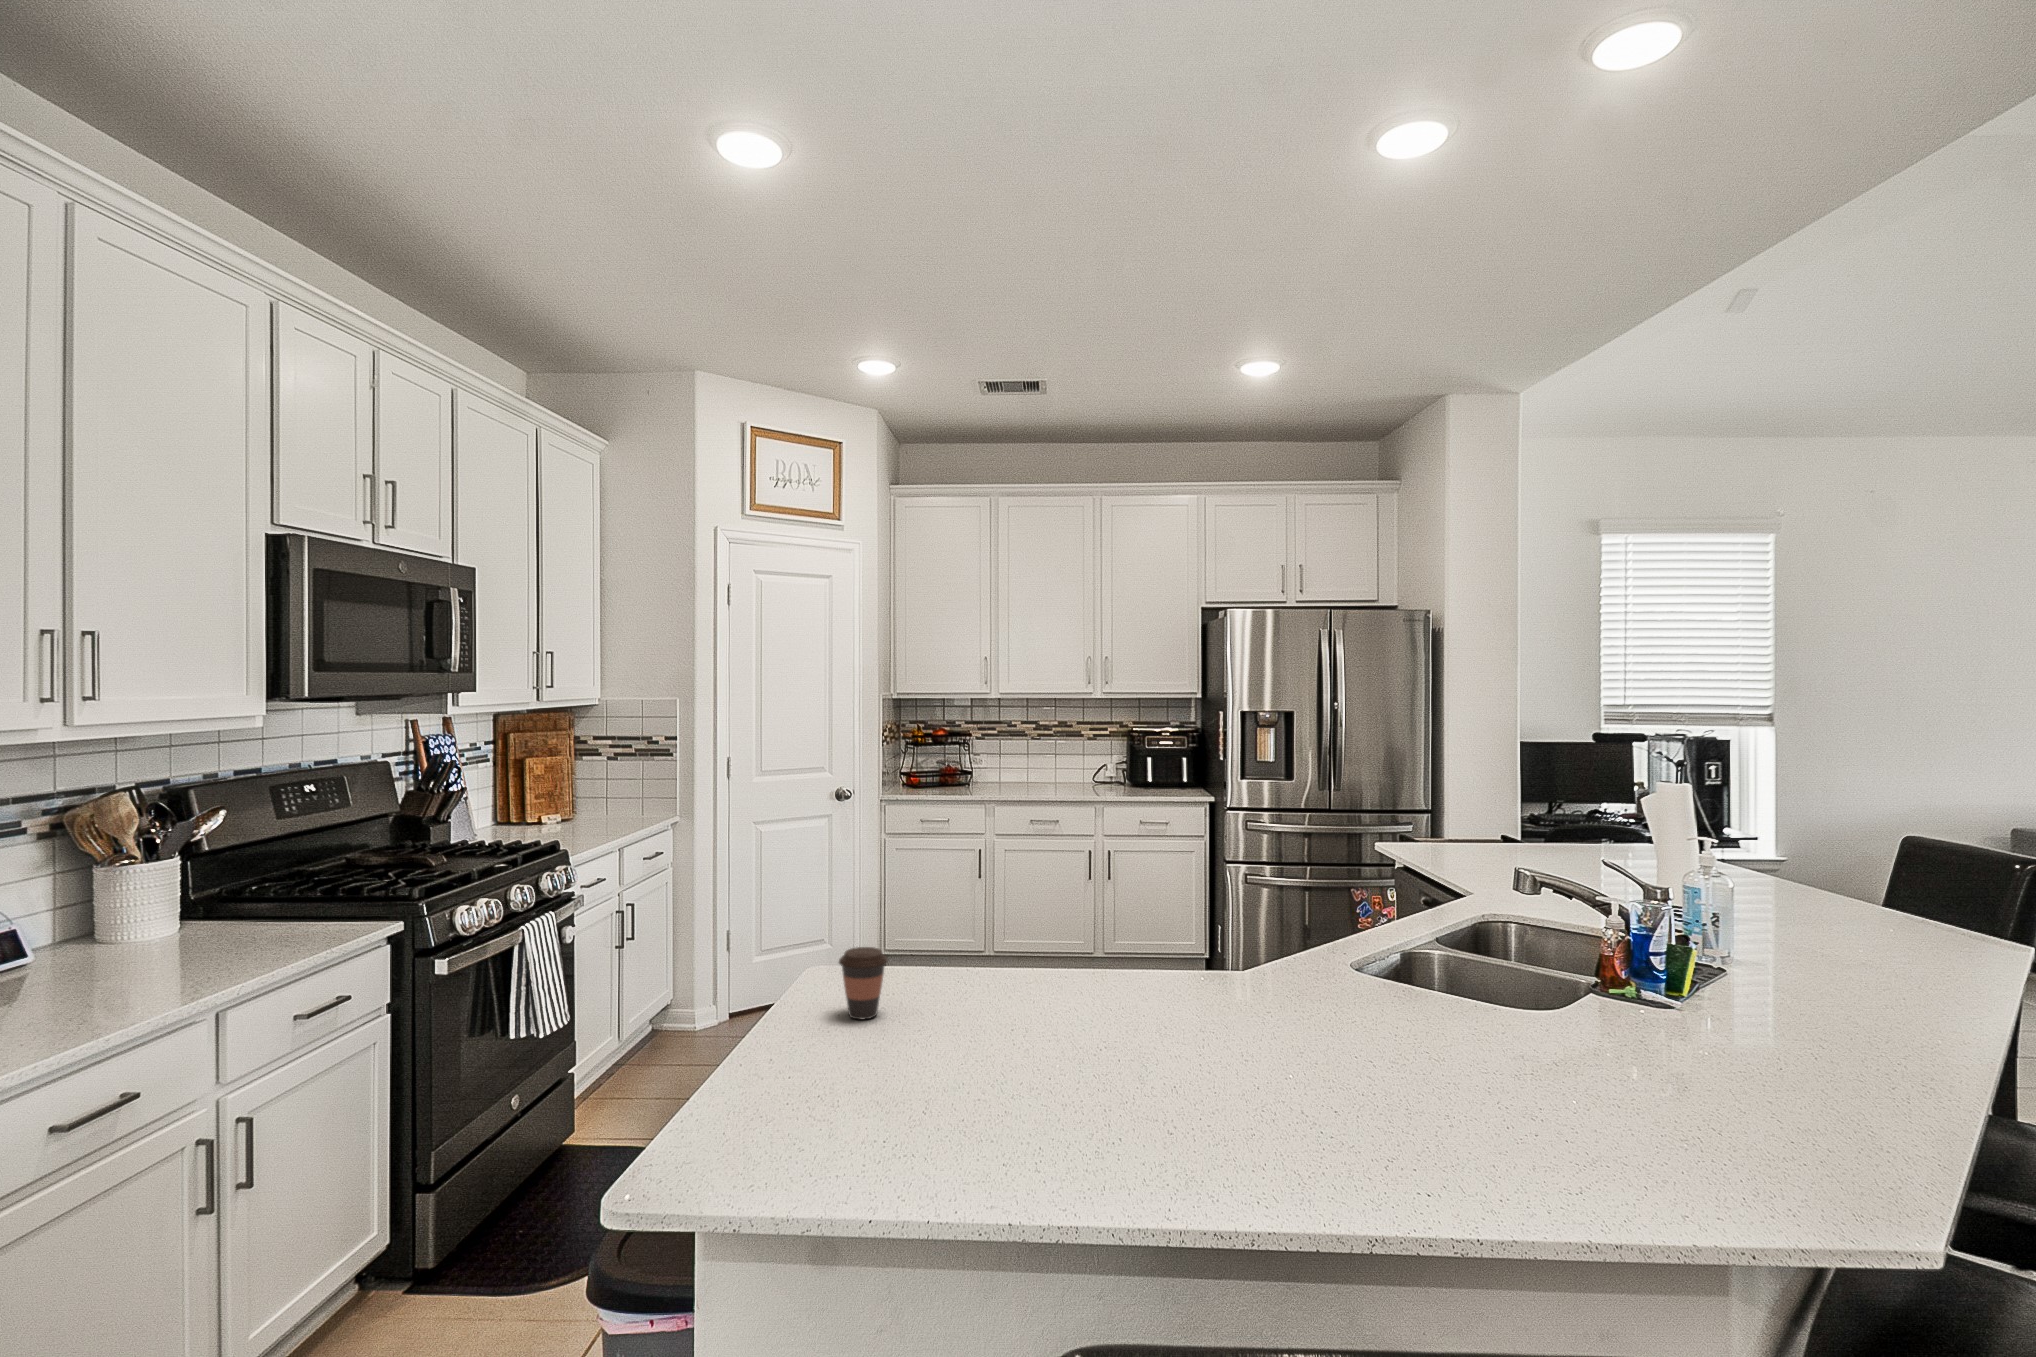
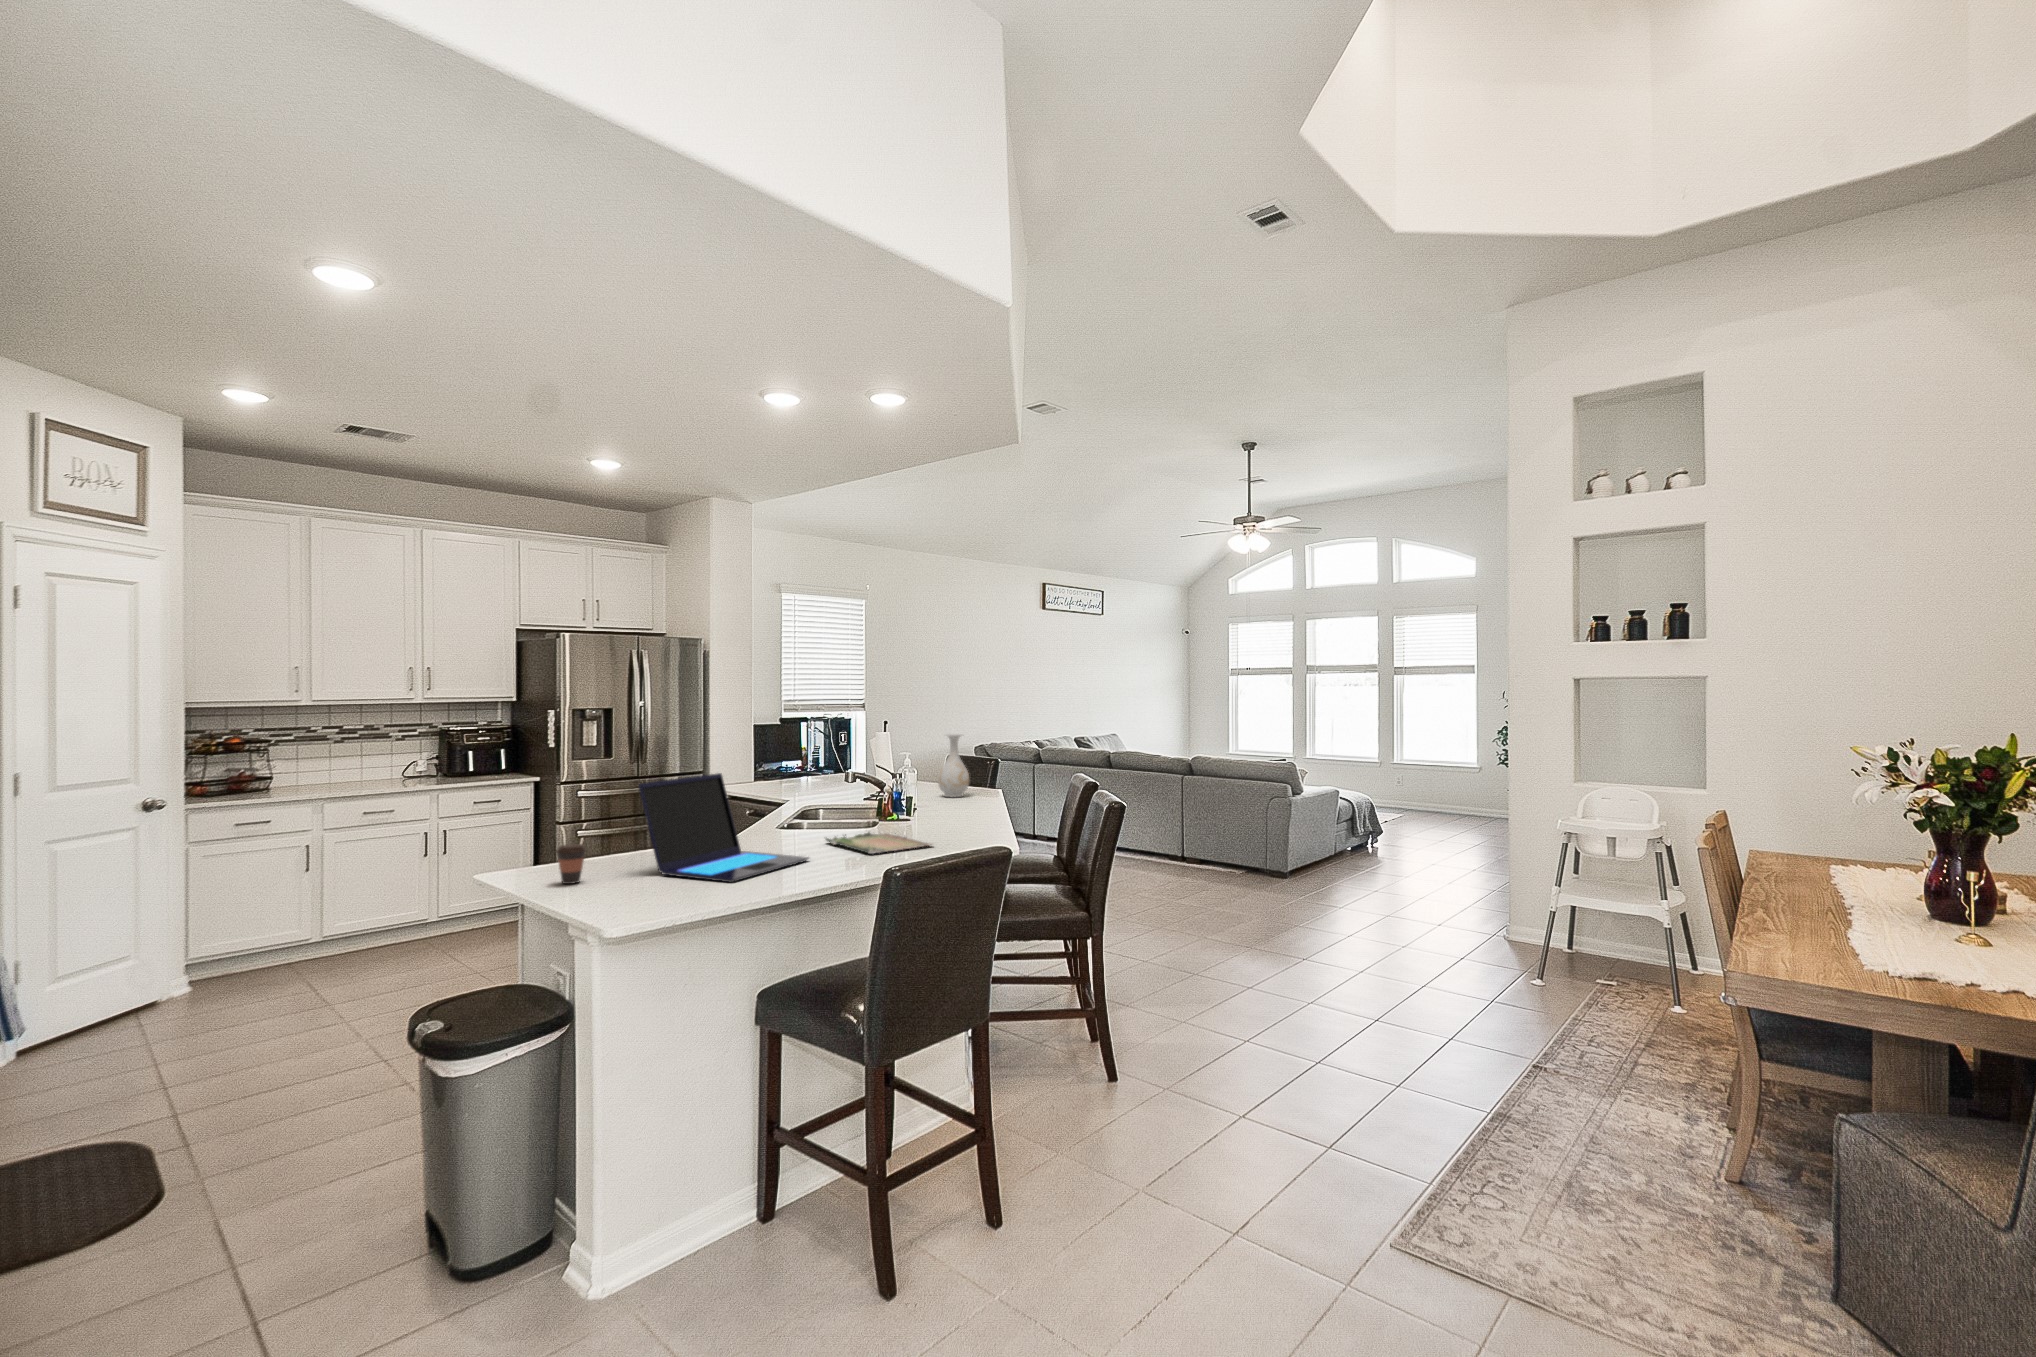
vase: none [1823,790,1914,936] -> present [938,734,970,797]
laptop: none [977,847,1290,1105] -> present [638,773,809,882]
tray: none [1397,1004,1654,1110] -> present [826,832,930,854]

